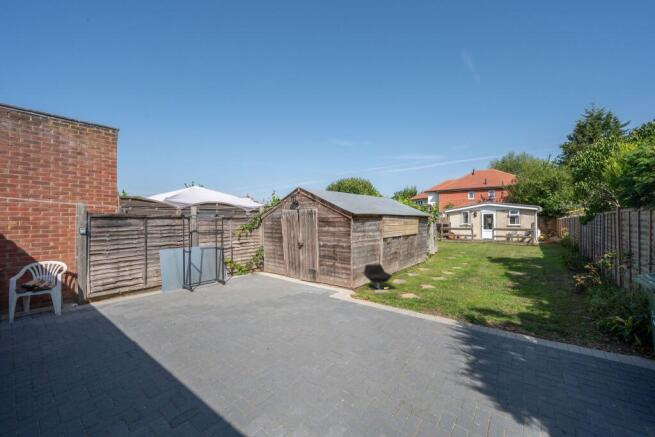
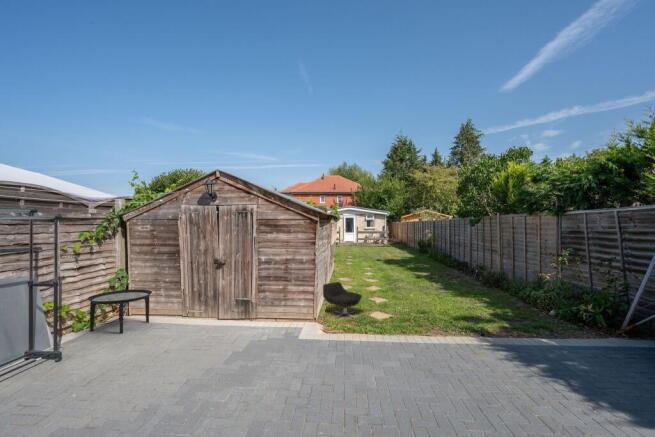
round table: none [237,258,268,280] -> present [87,289,152,333]

